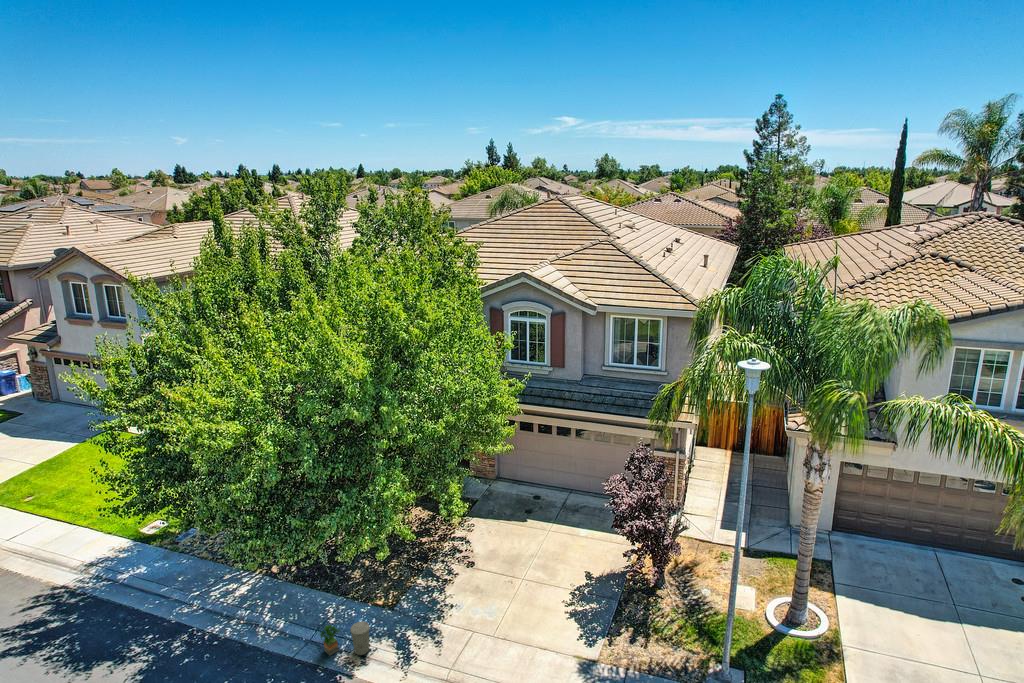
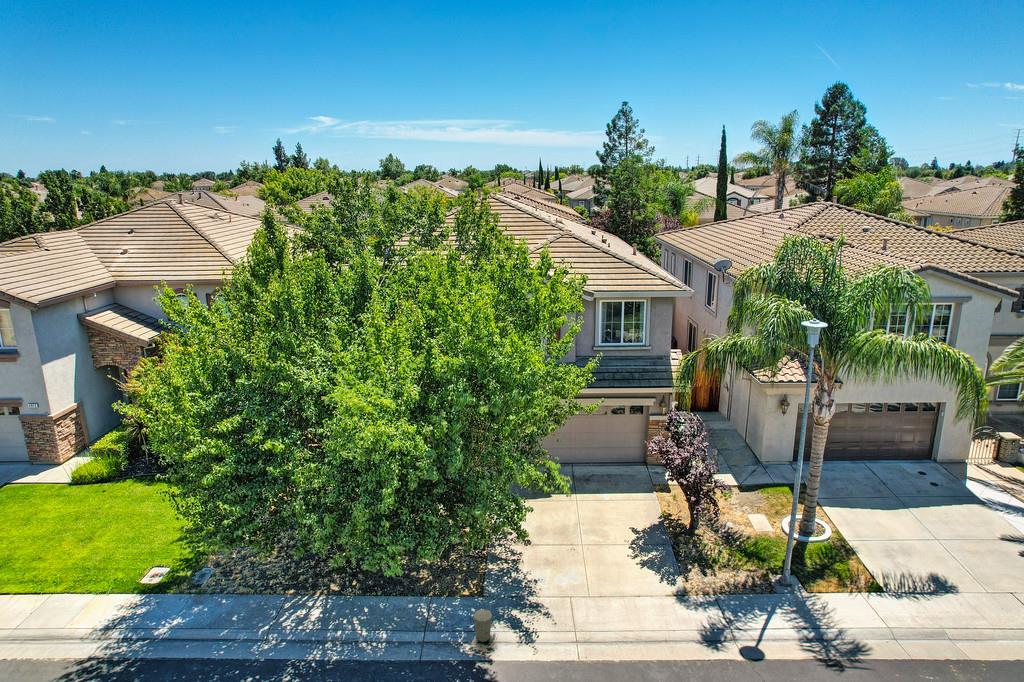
potted tree: present [320,625,340,655] -> none [446,619,464,649]

